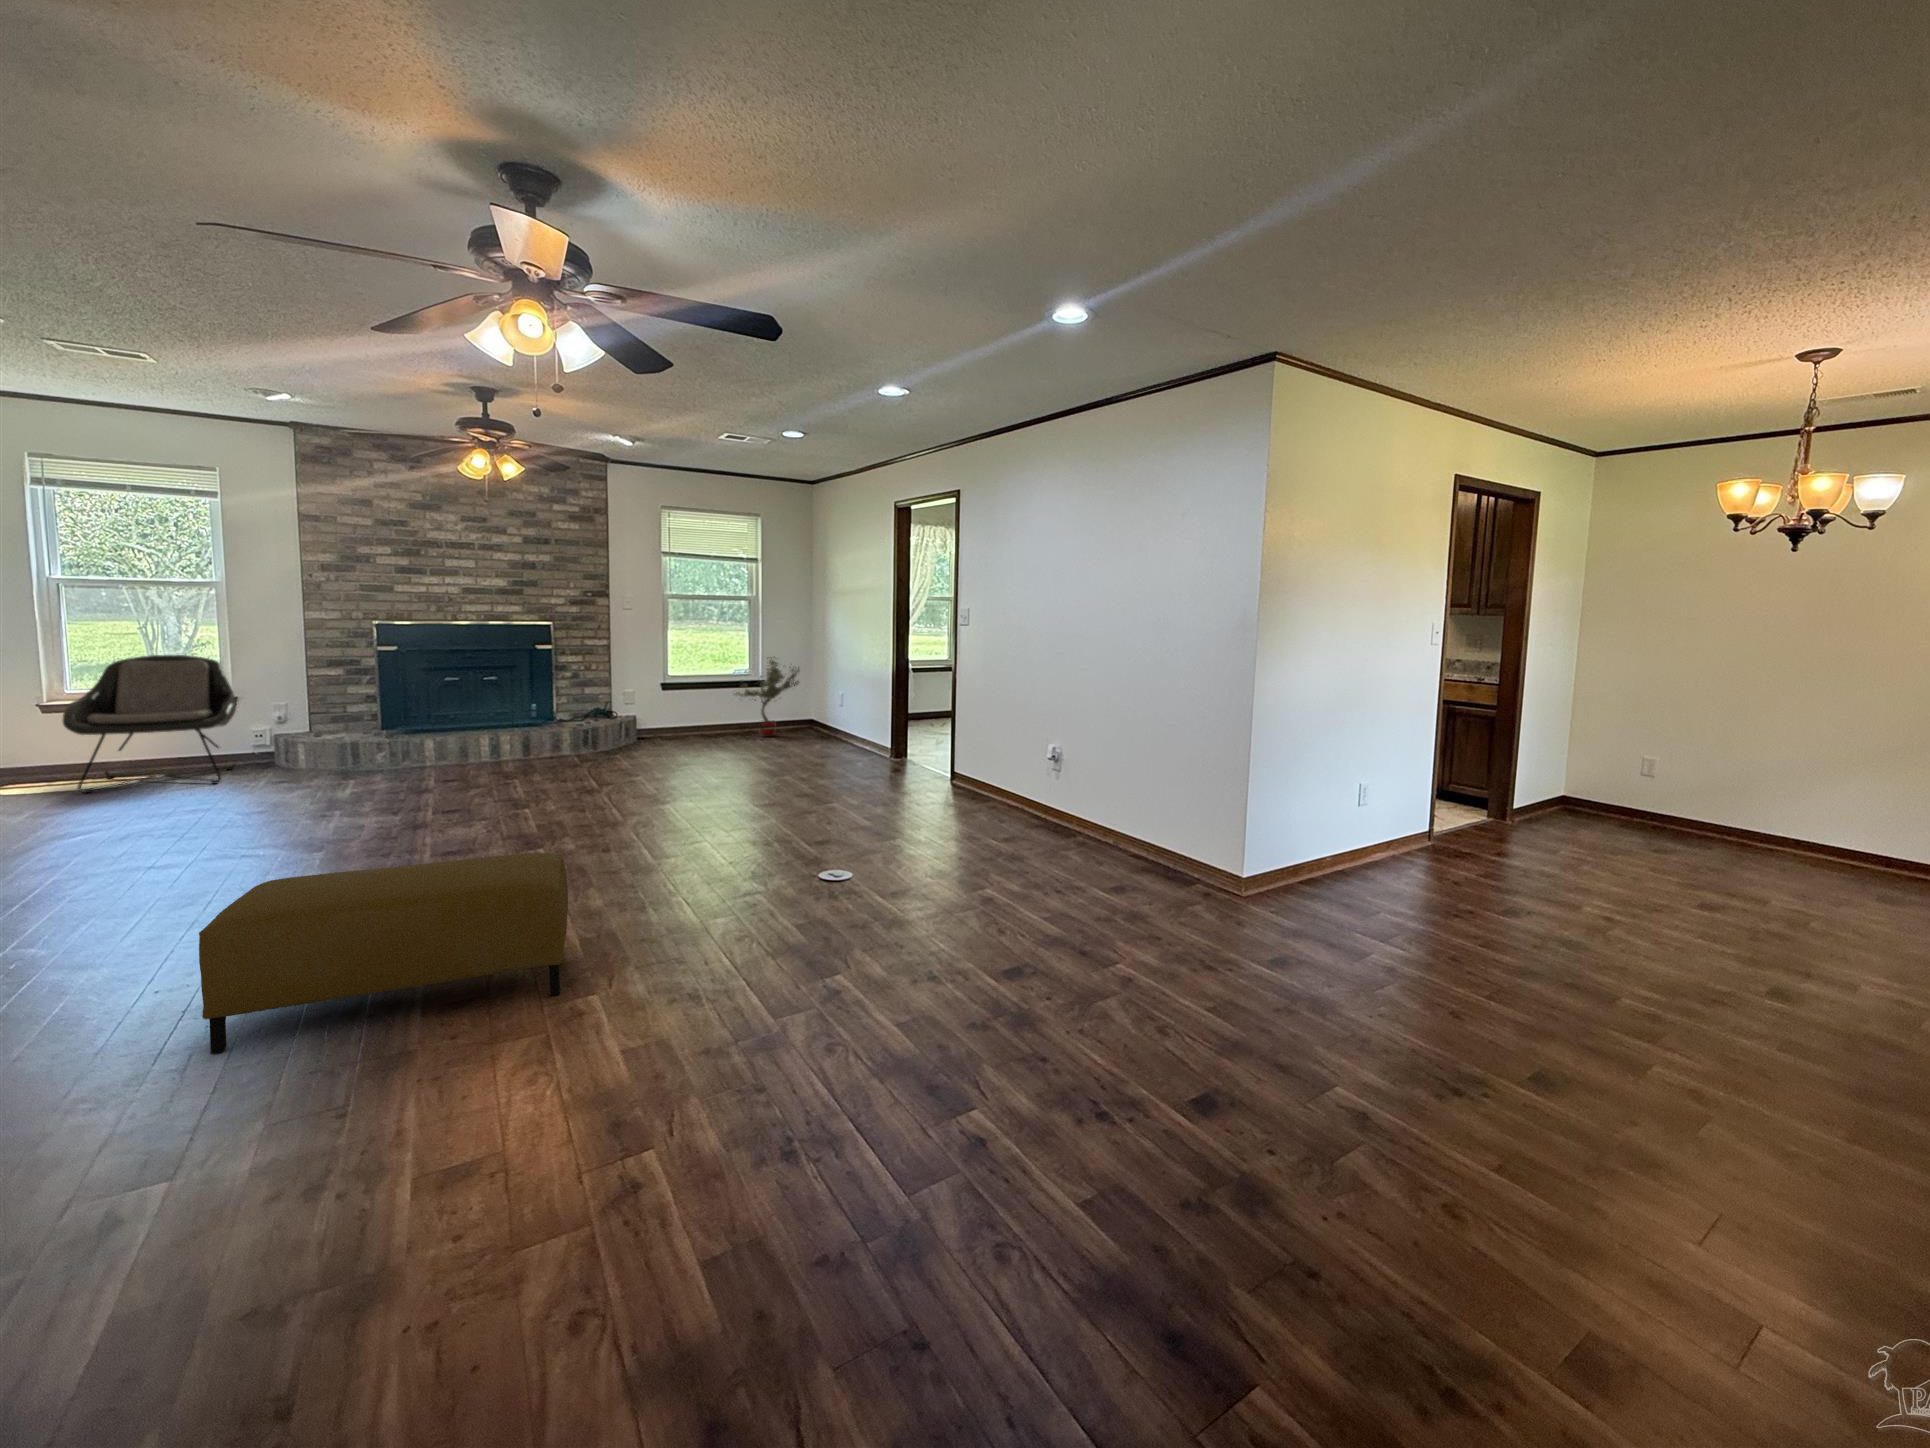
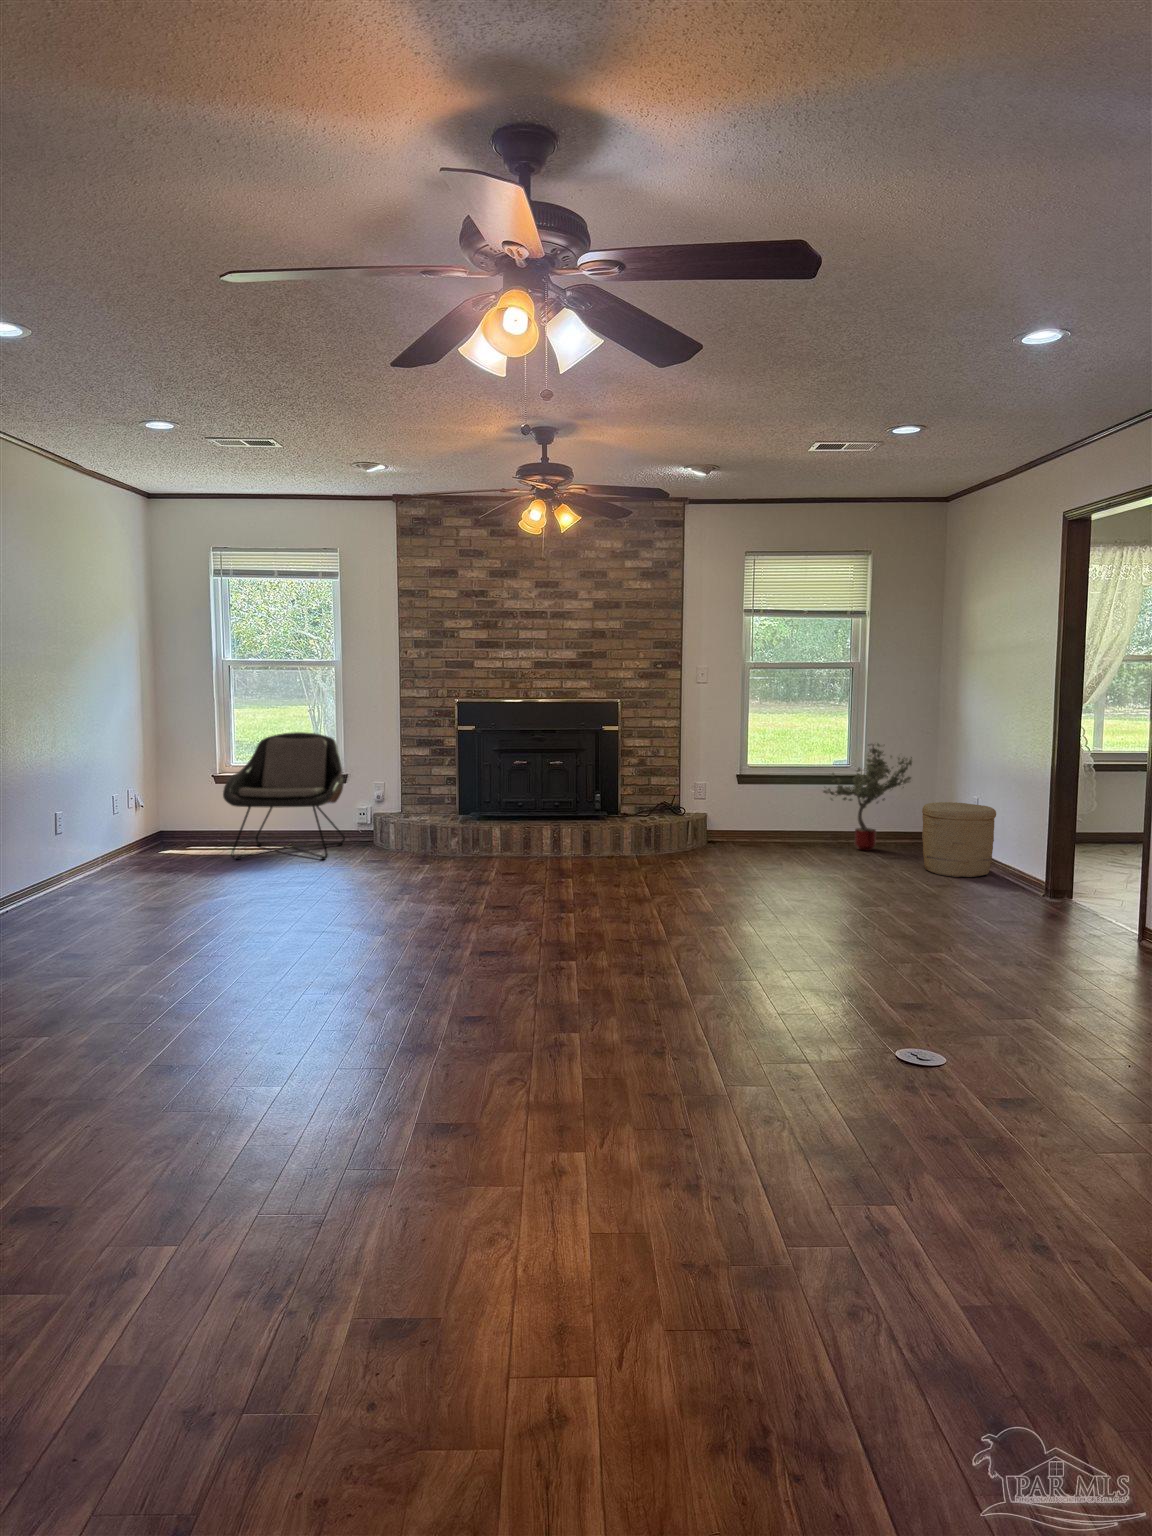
woven basket: none [808,697,858,748] -> present [922,802,996,877]
ottoman: present [199,853,568,1054] -> none [130,1030,552,1285]

